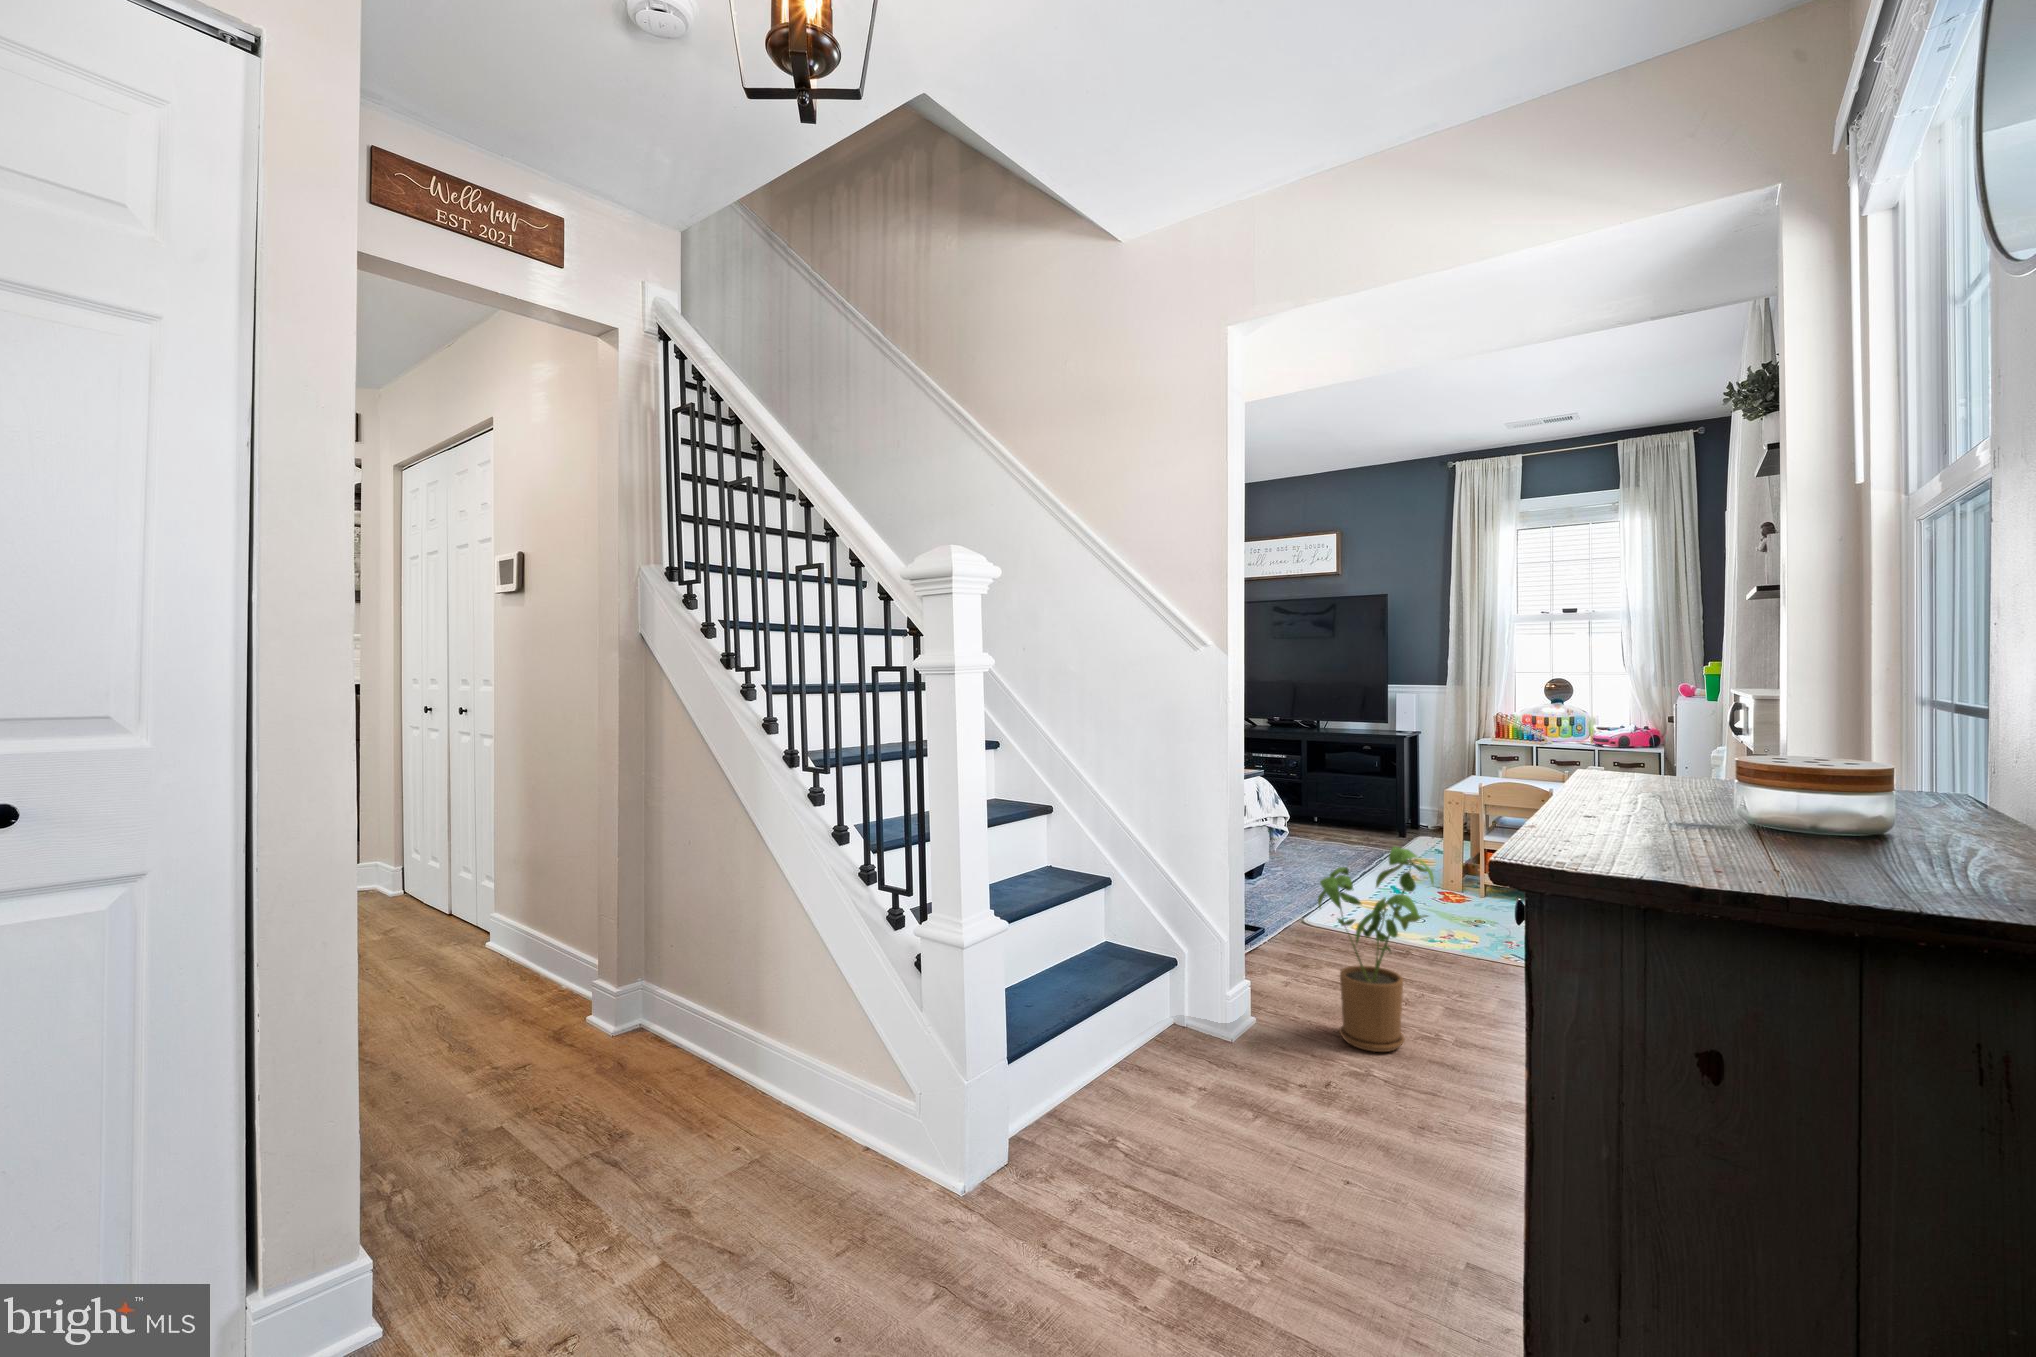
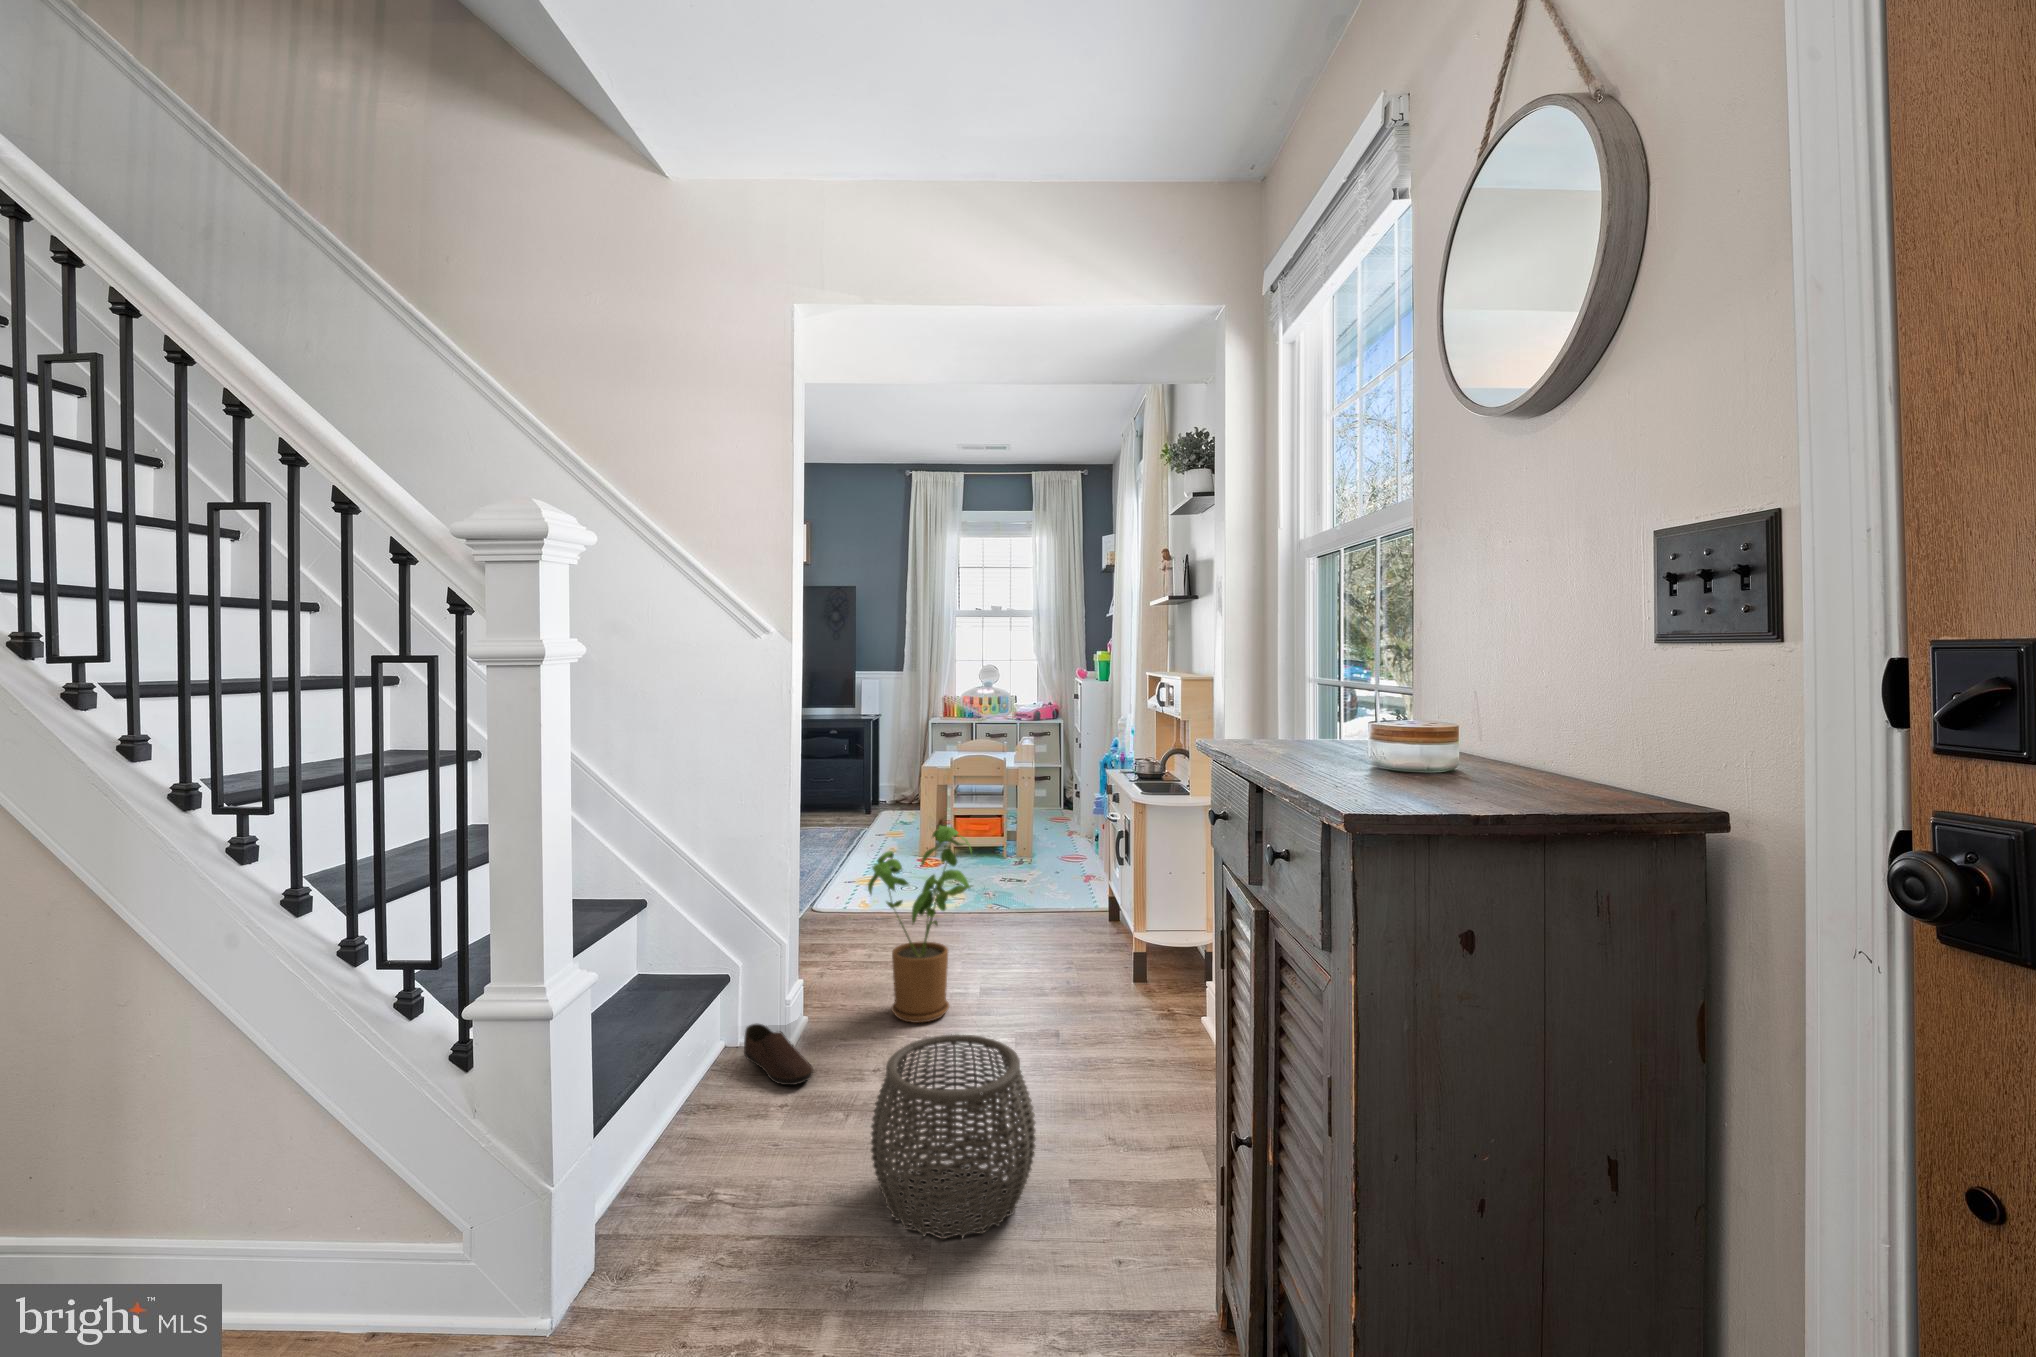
shoe: none [1184,1009,1238,1073] -> present [744,1024,813,1085]
woven basket: none [1240,1054,1421,1269] -> present [871,1034,1036,1239]

